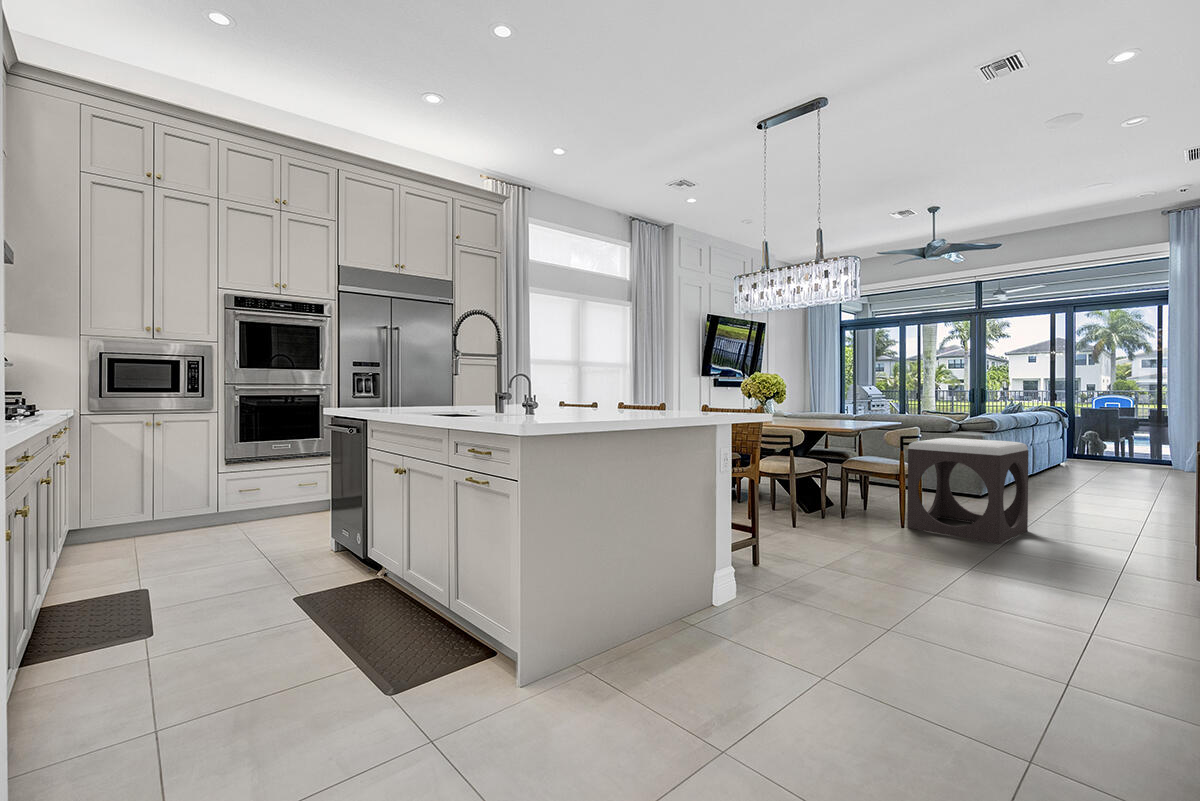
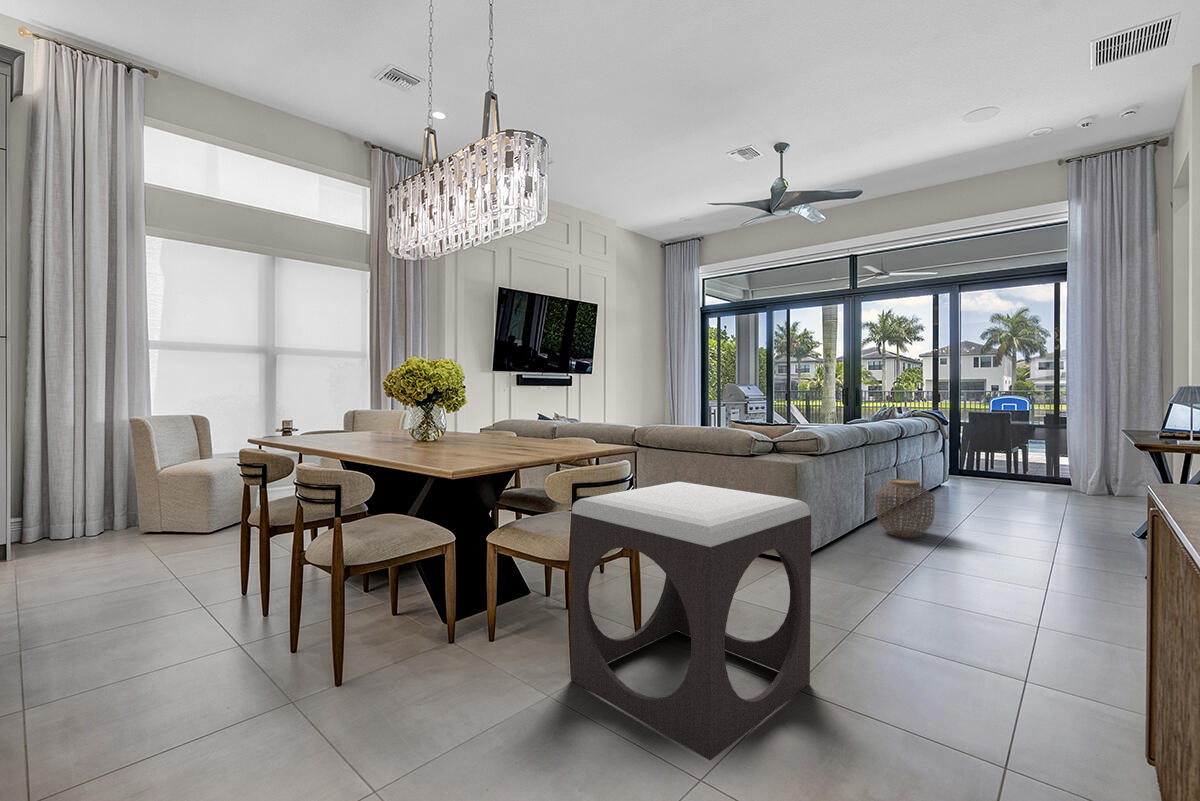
woven basket: none [1025,450,1069,489] -> present [875,479,934,538]

